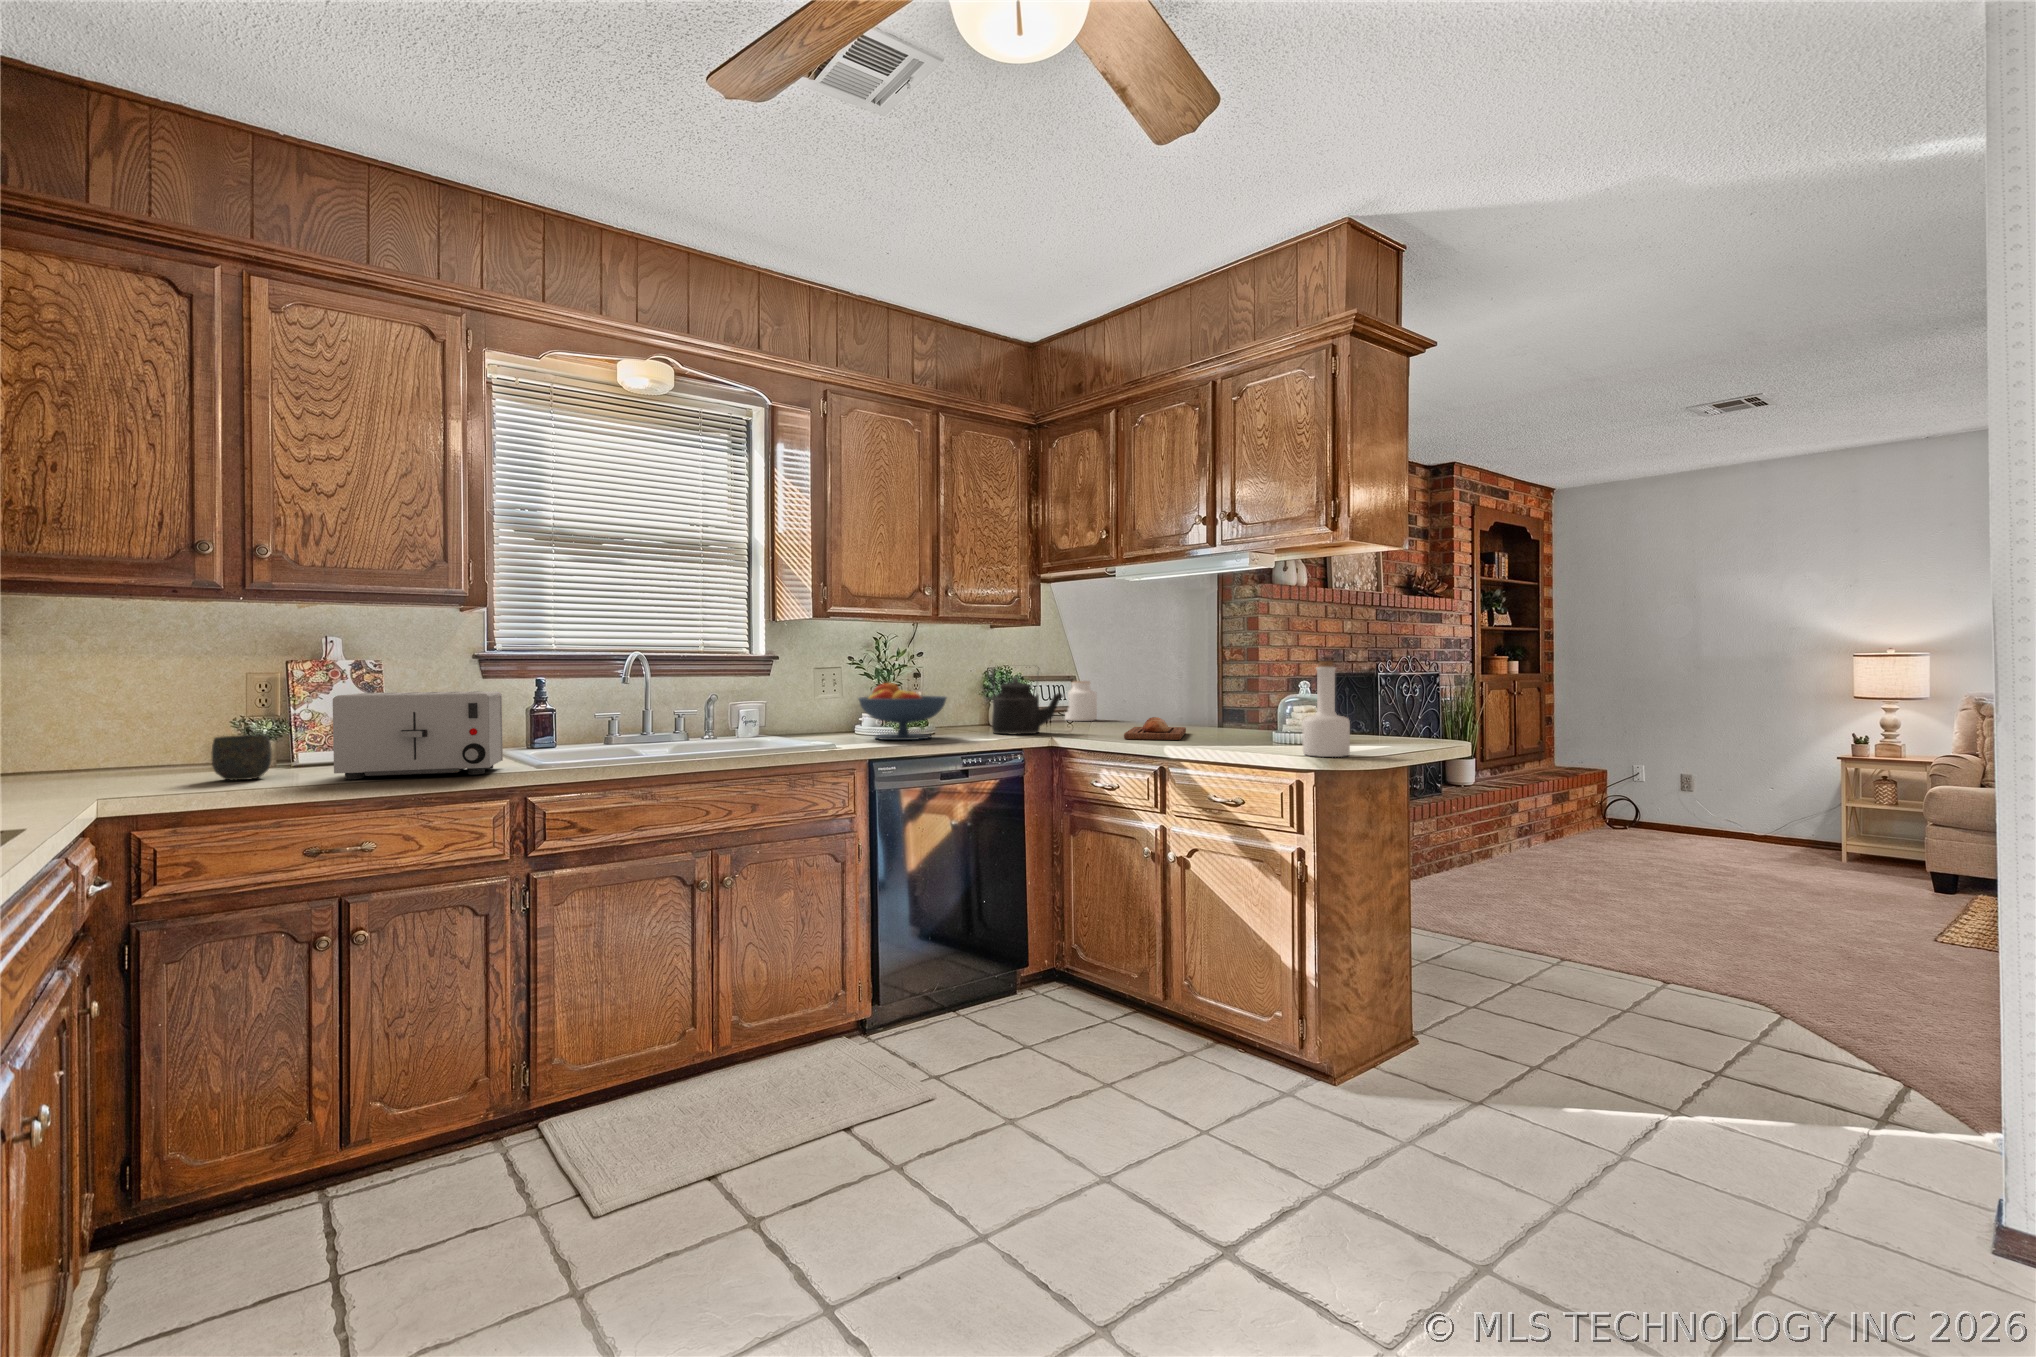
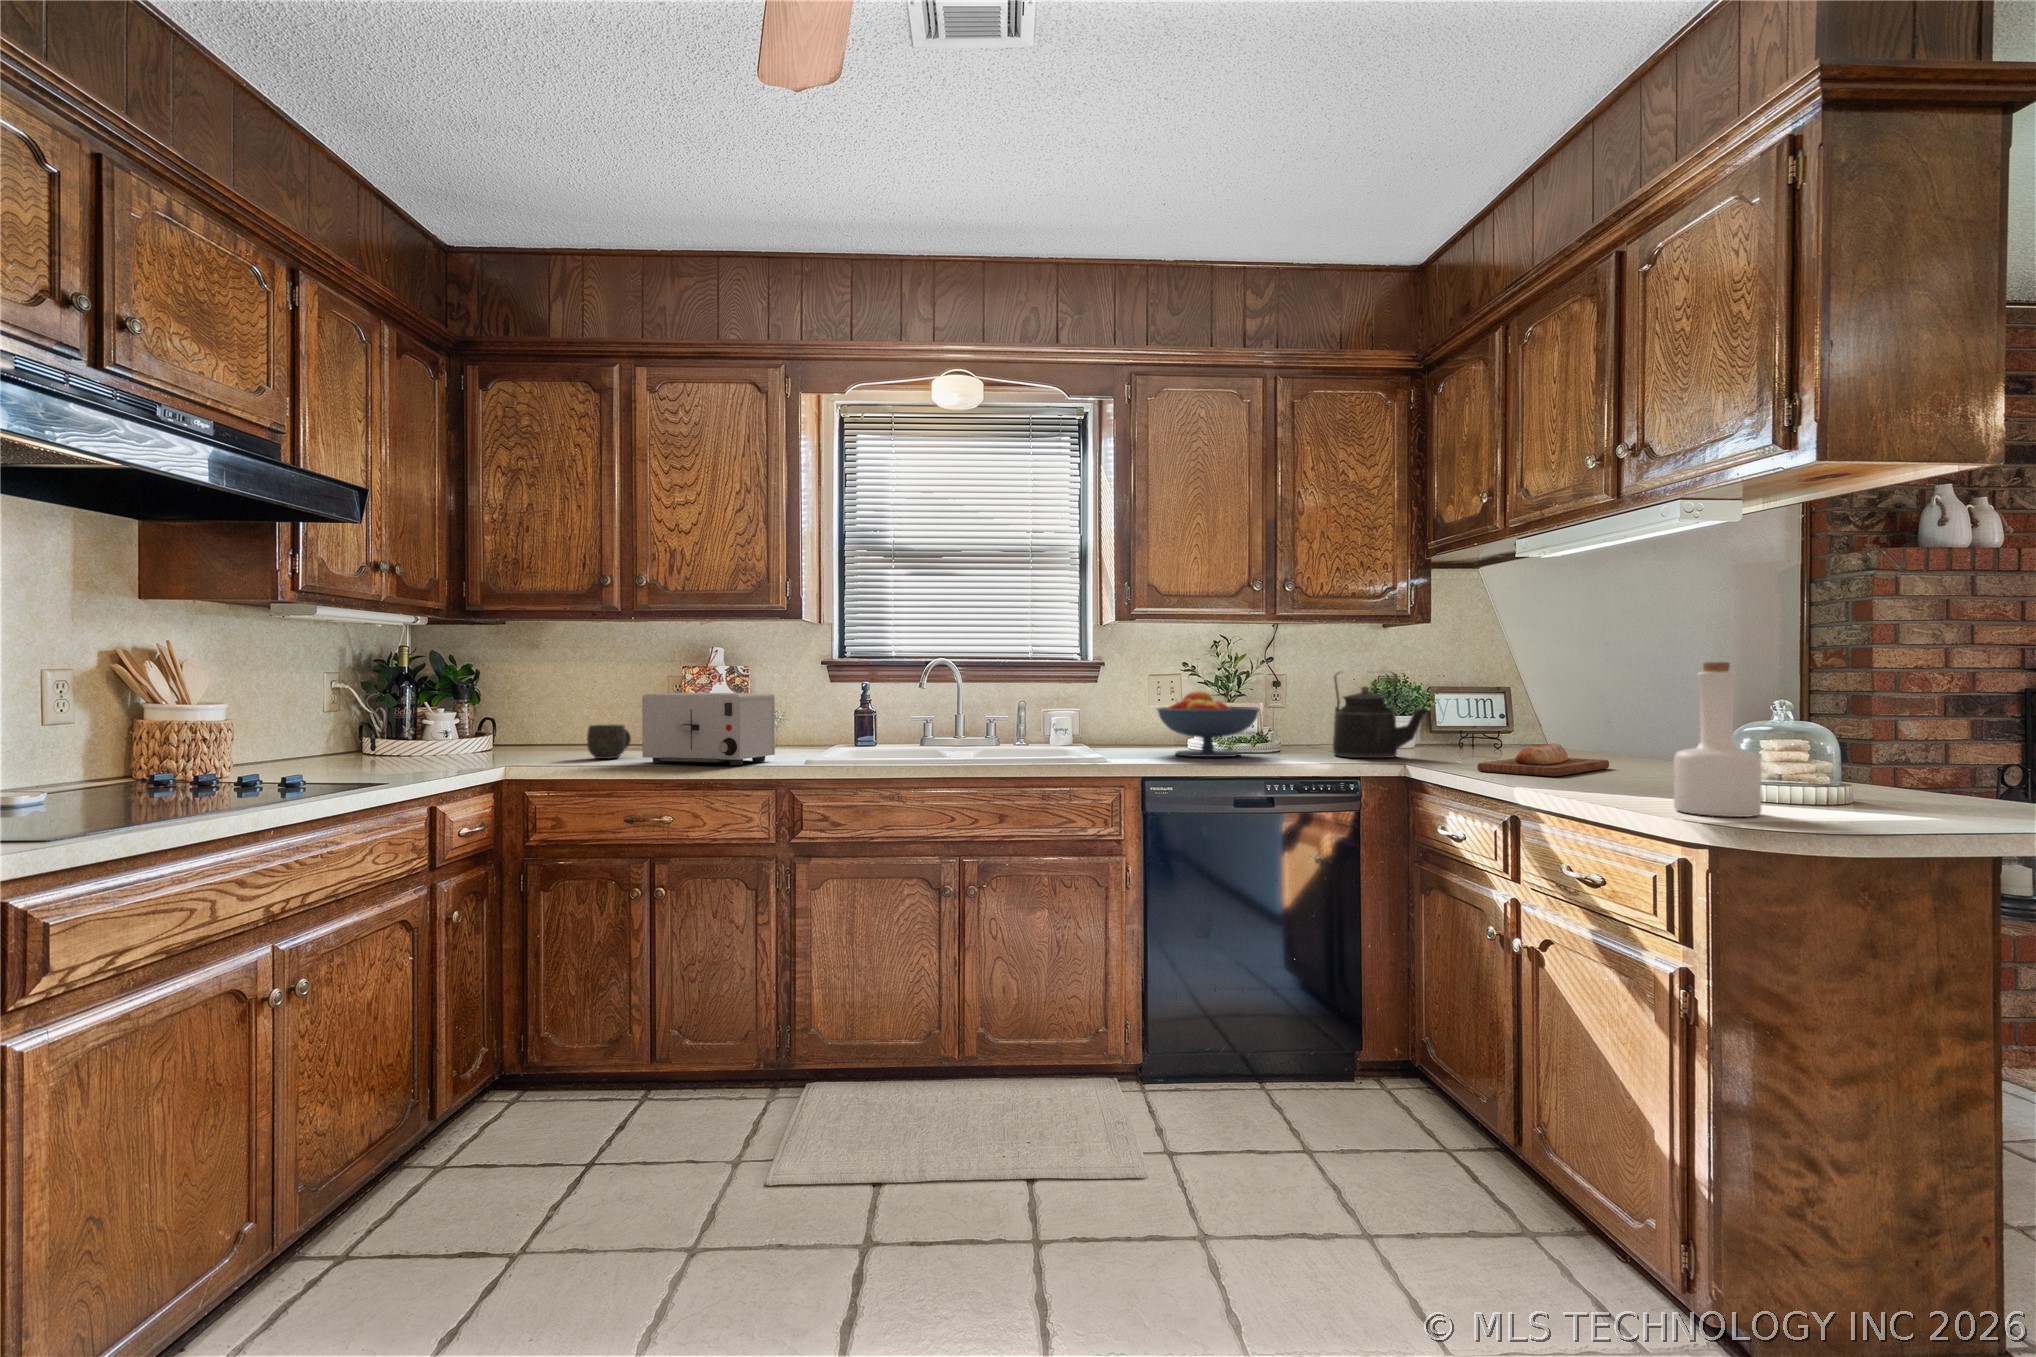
jar: present [1065,681,1097,721] -> none [1499,694,1547,746]

